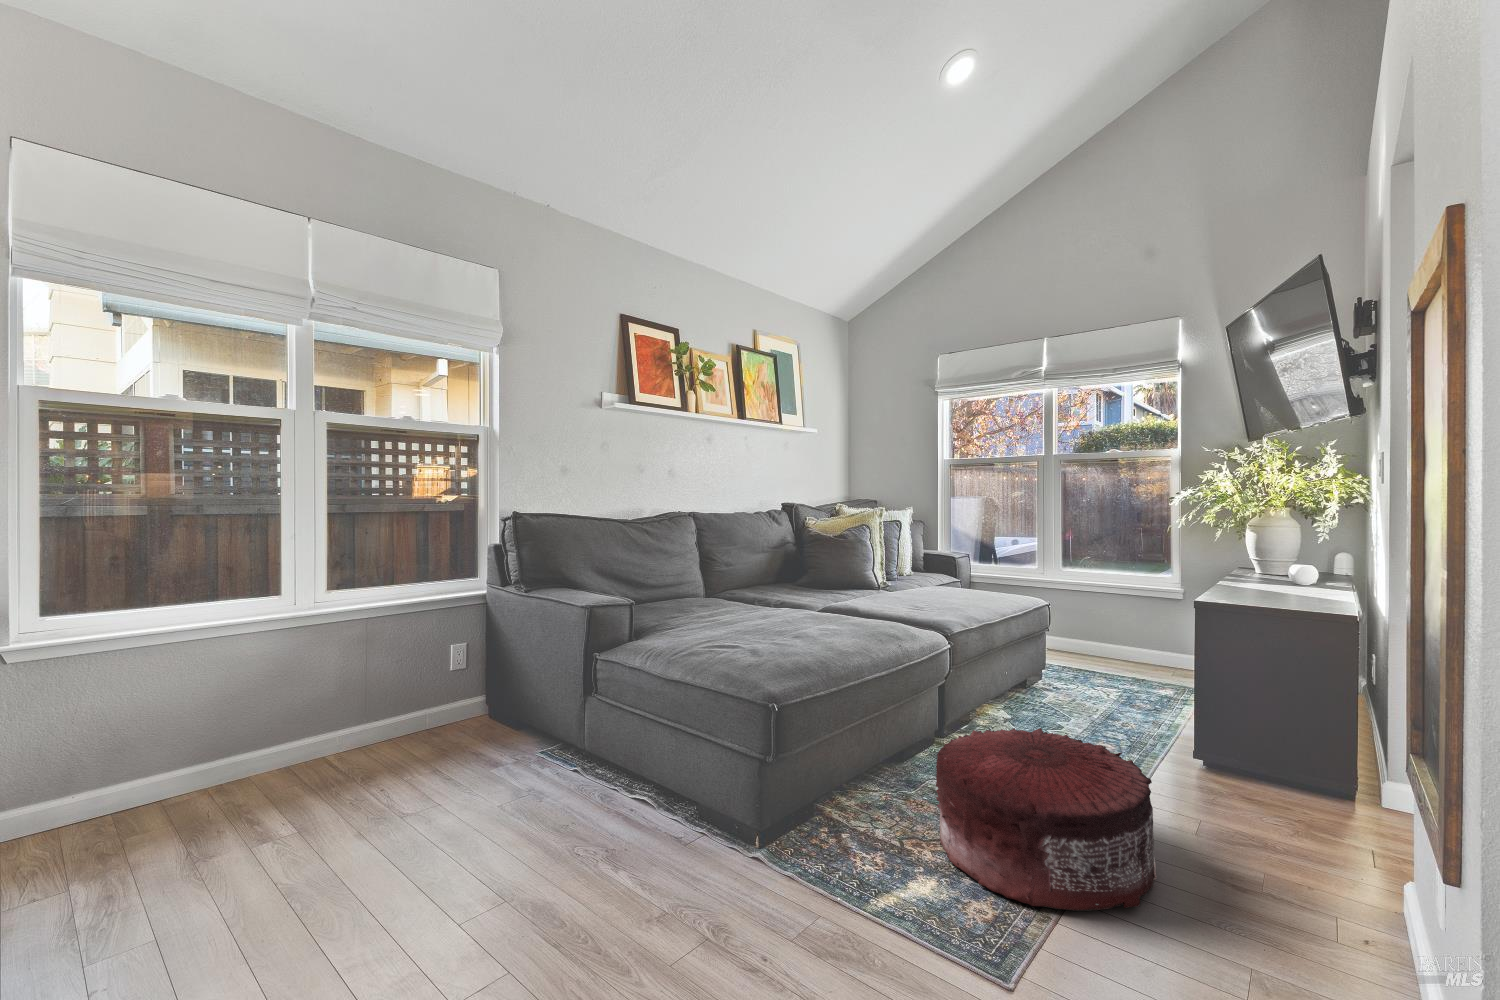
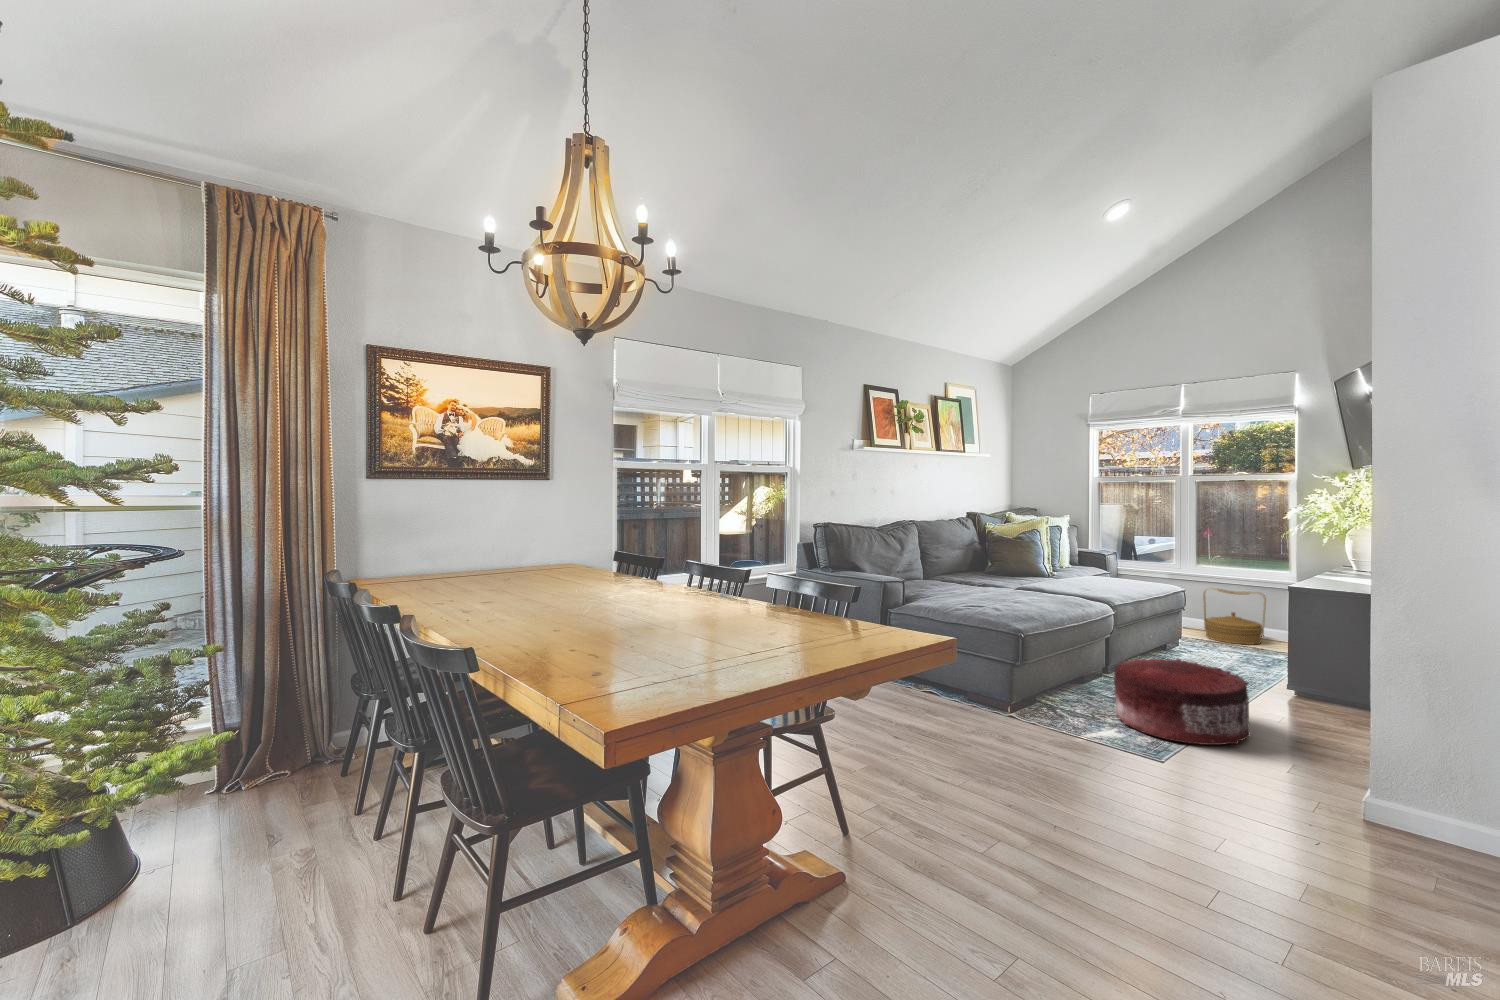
woven basket: none [1073,599,1148,674] -> present [1203,588,1266,645]

